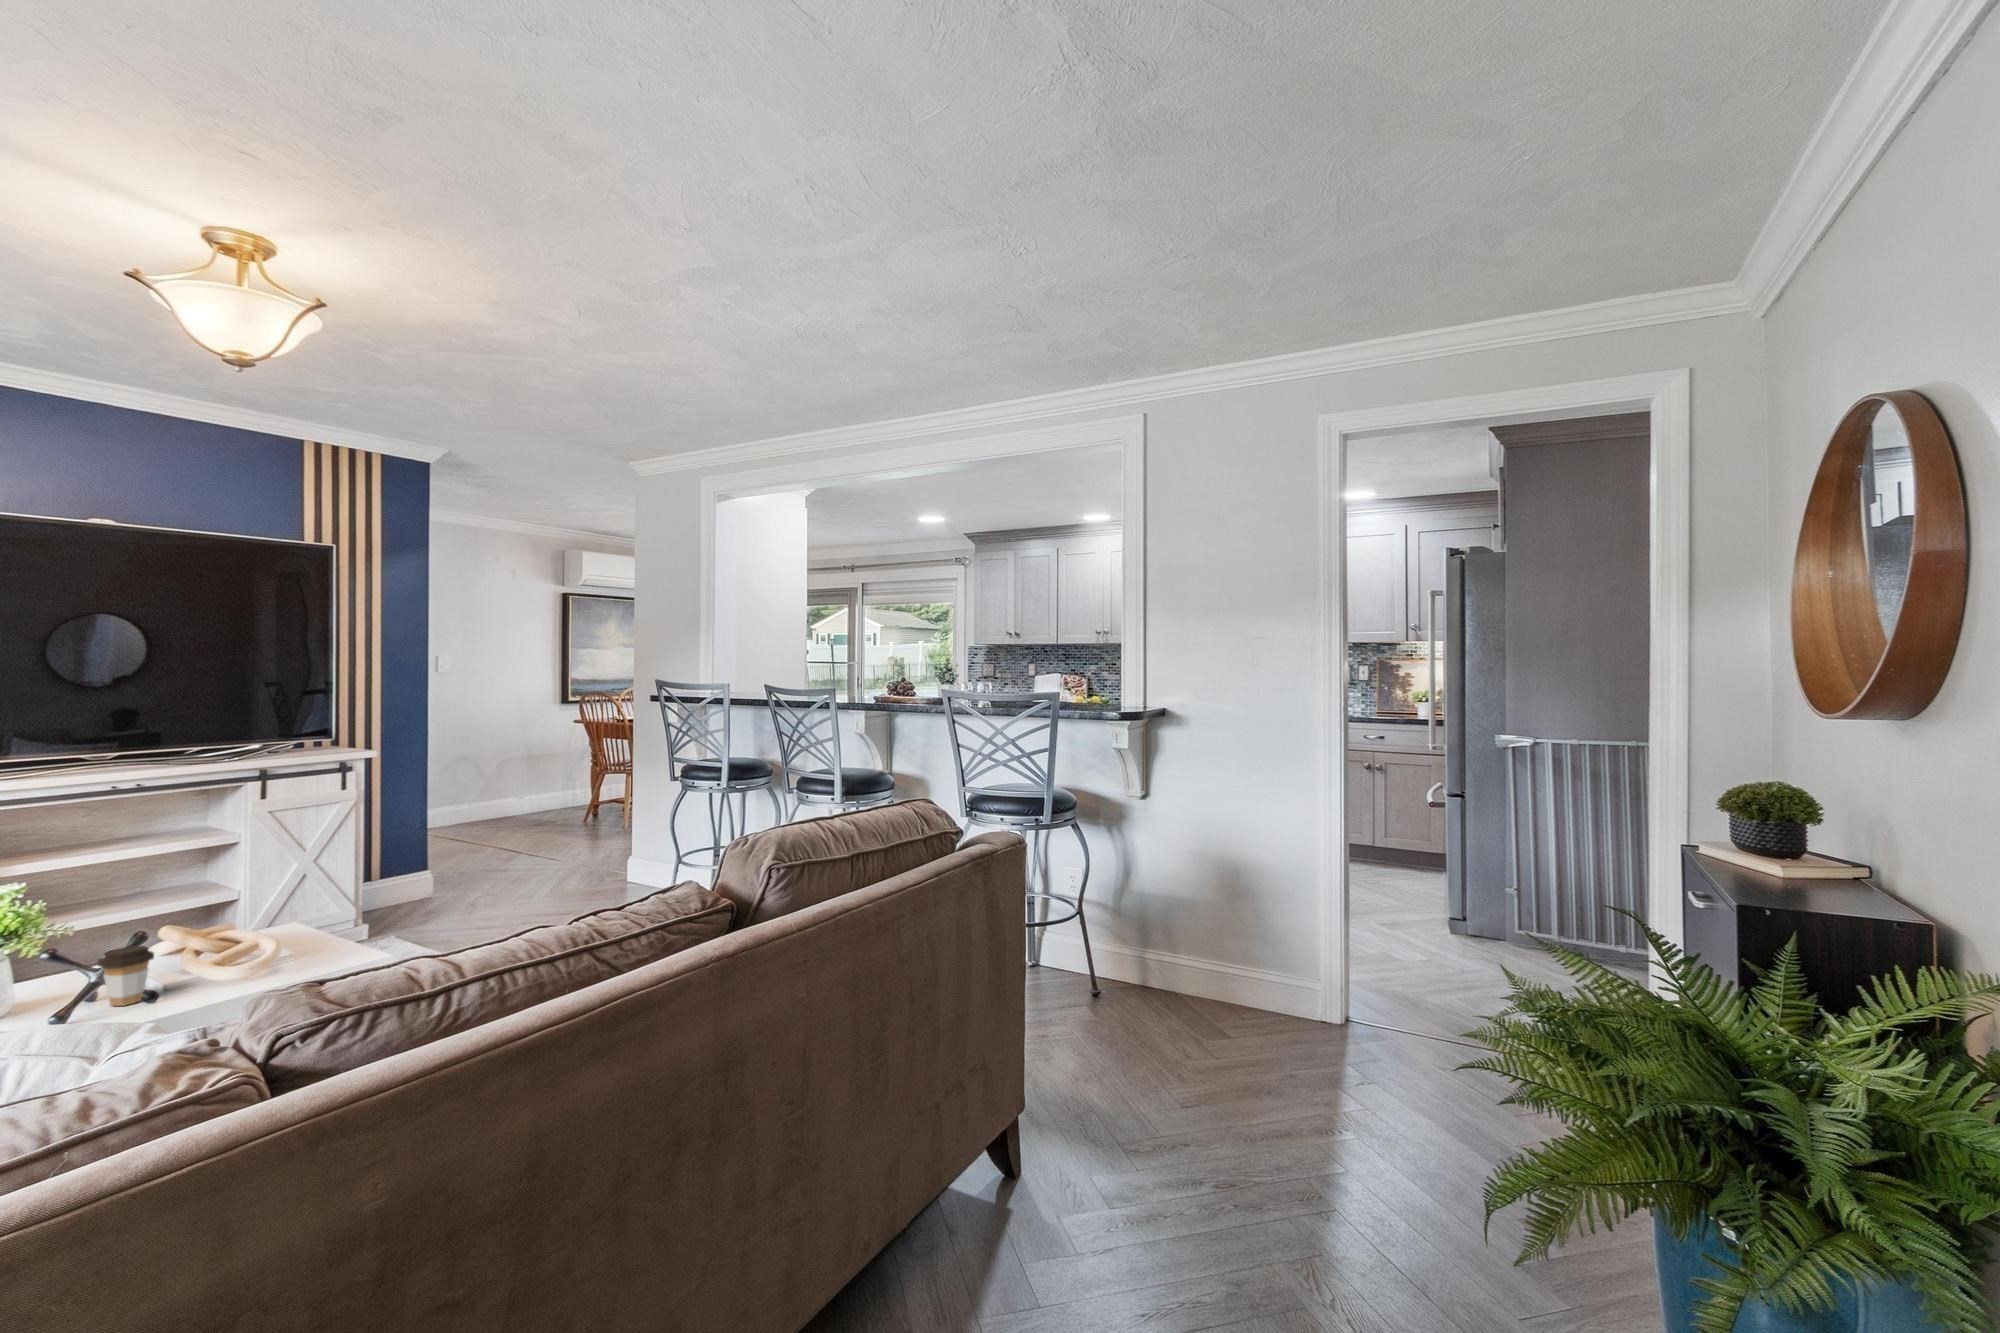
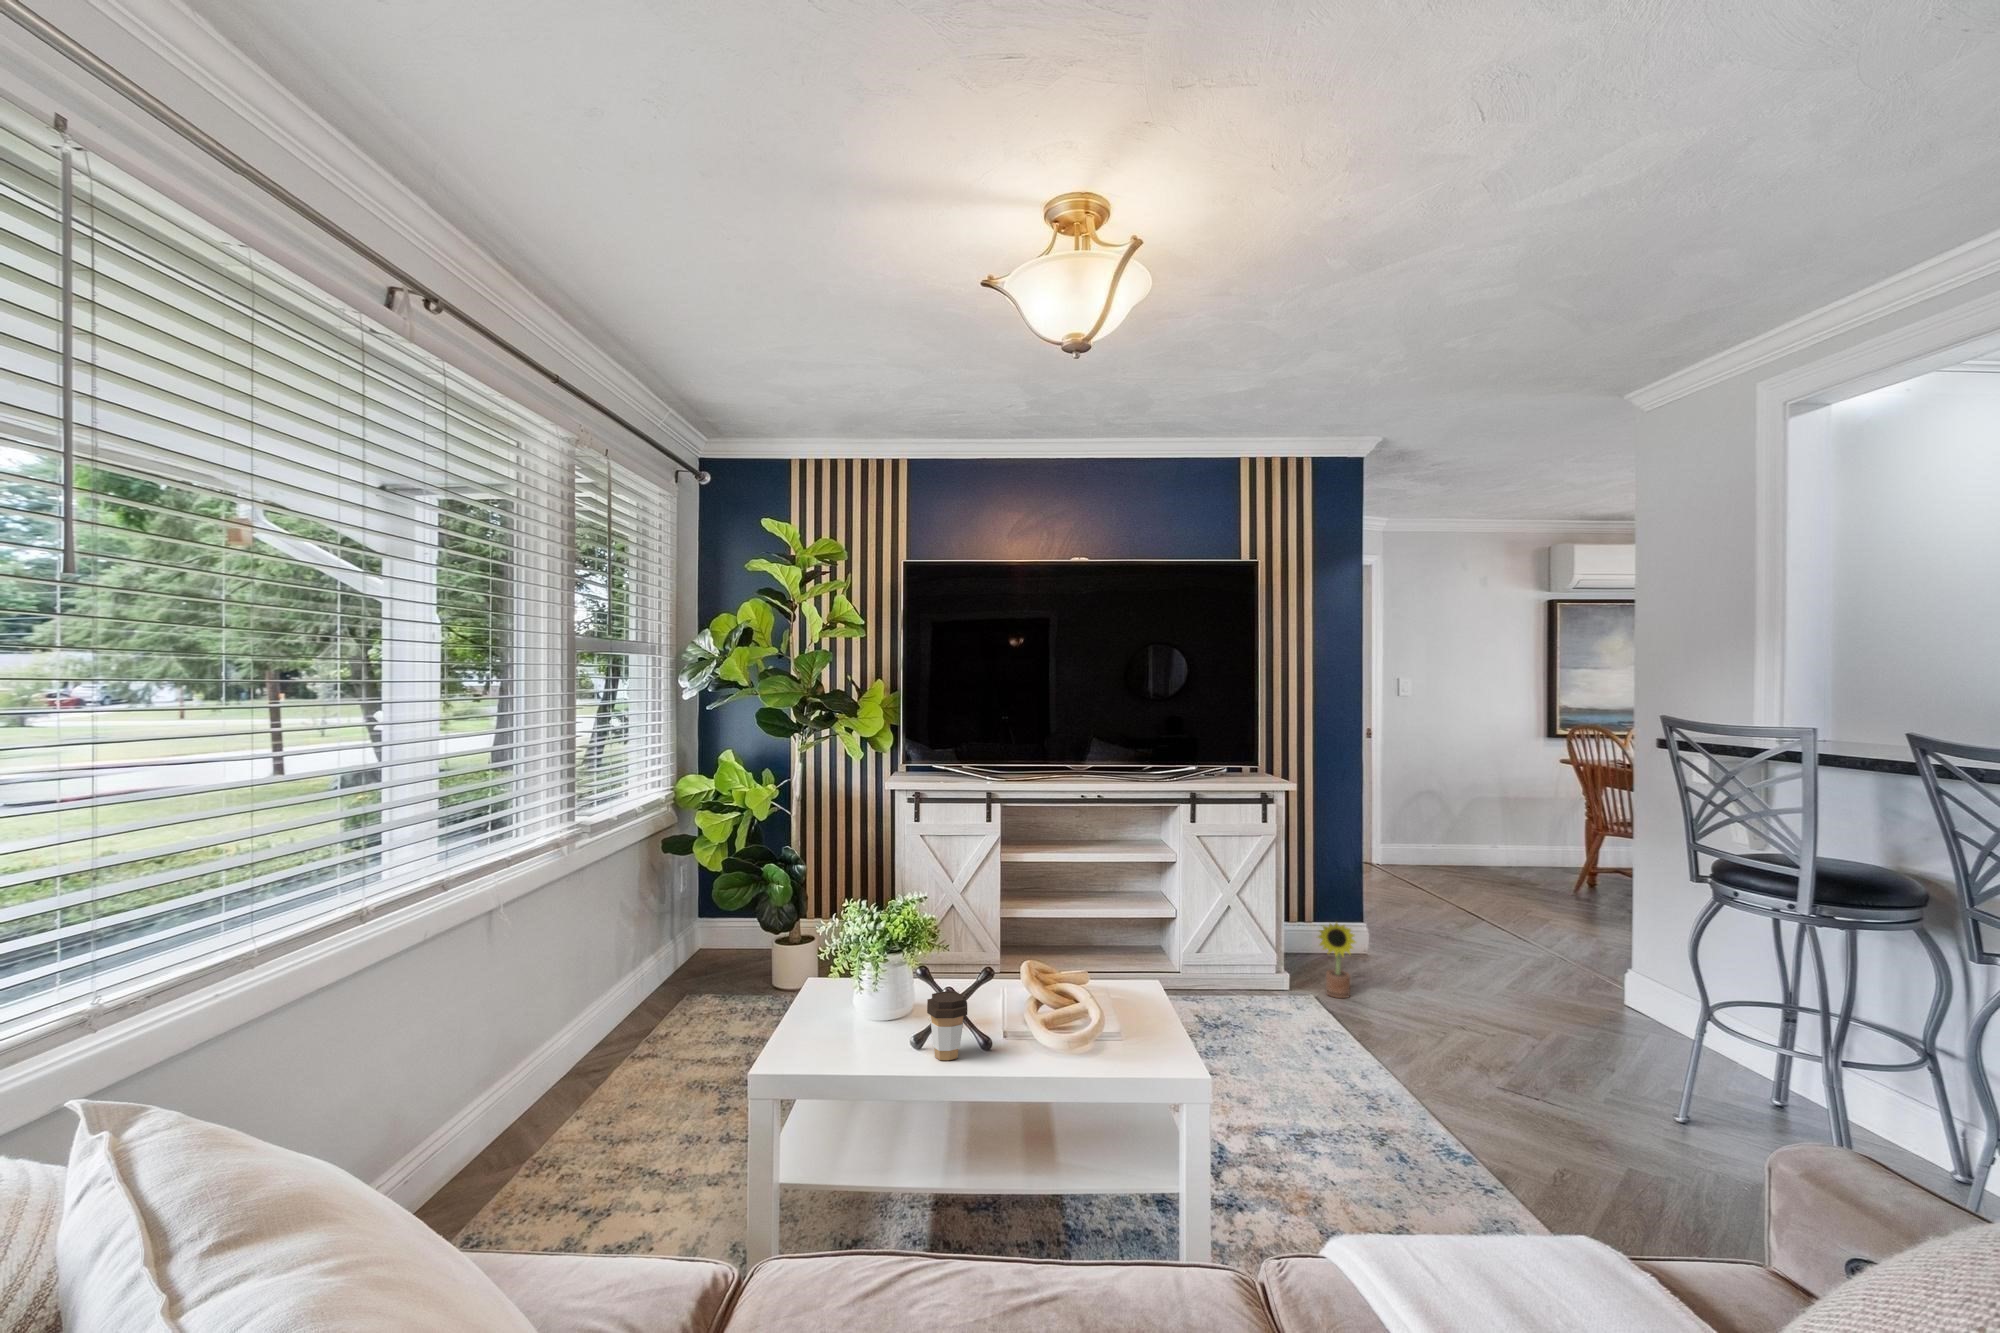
decorative plant: none [397,864,437,929] -> present [1318,923,1355,998]

